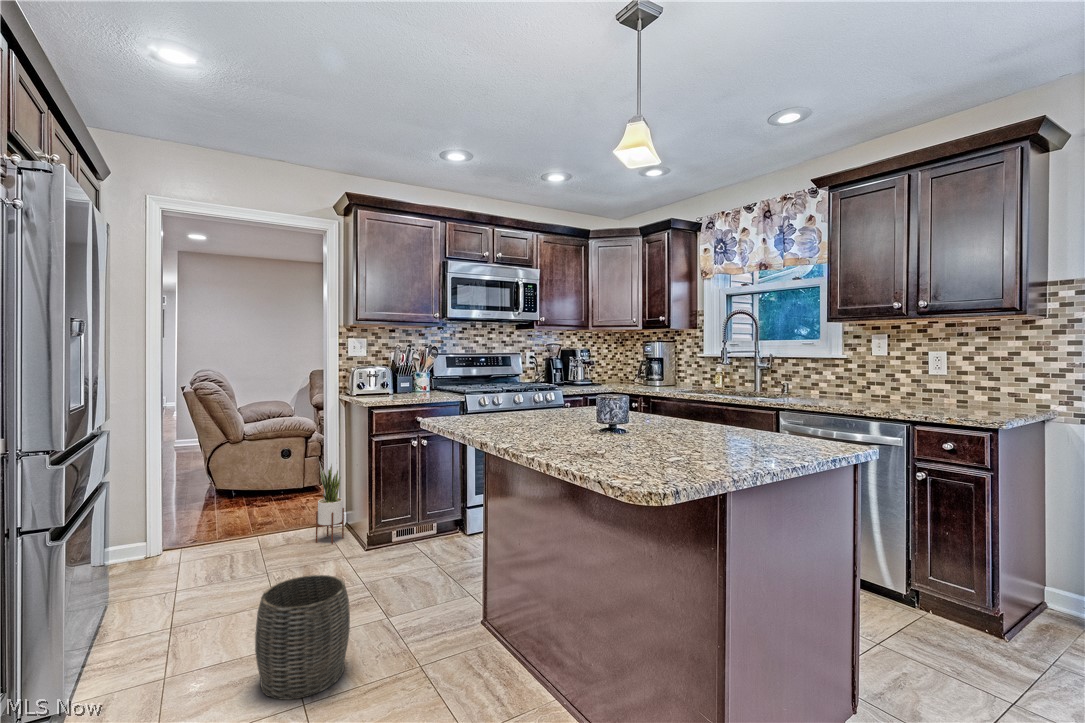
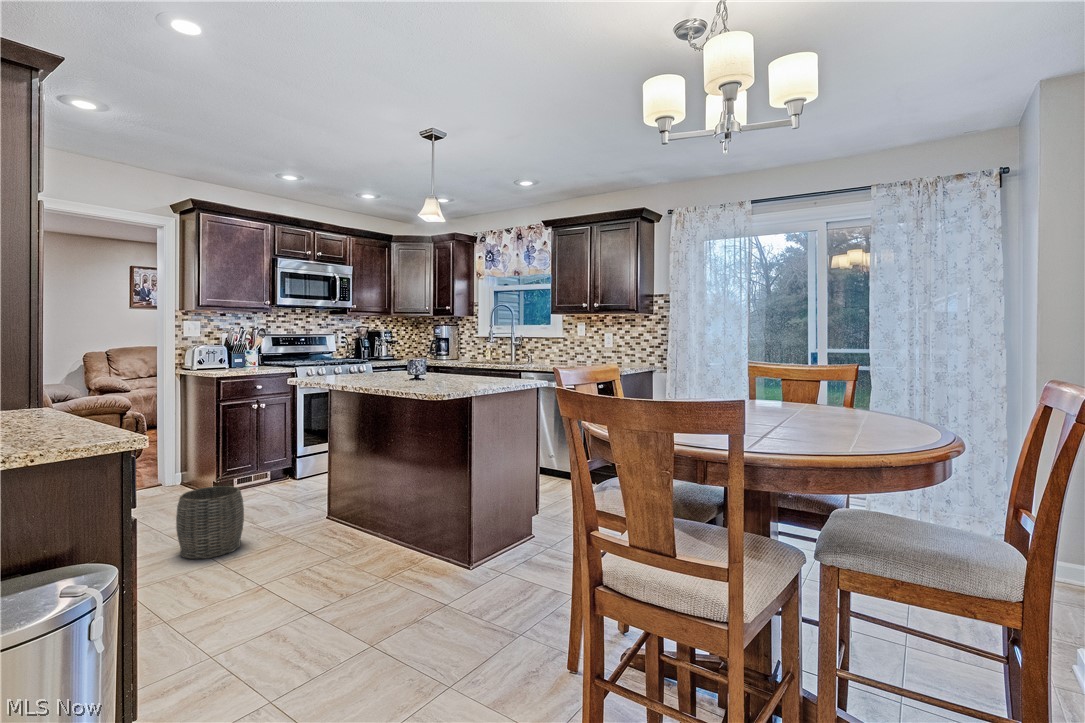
potted plant: present [316,462,344,544] -> none [159,426,186,493]

